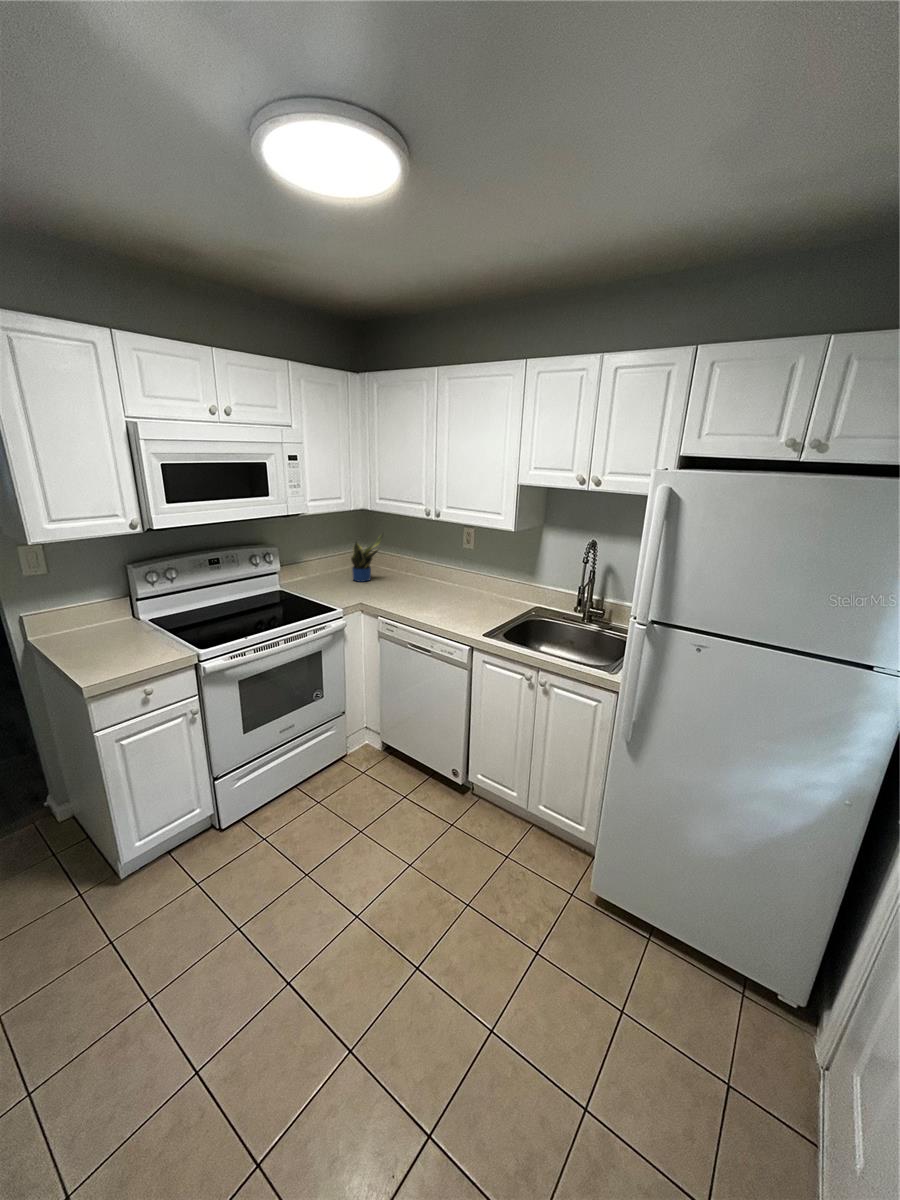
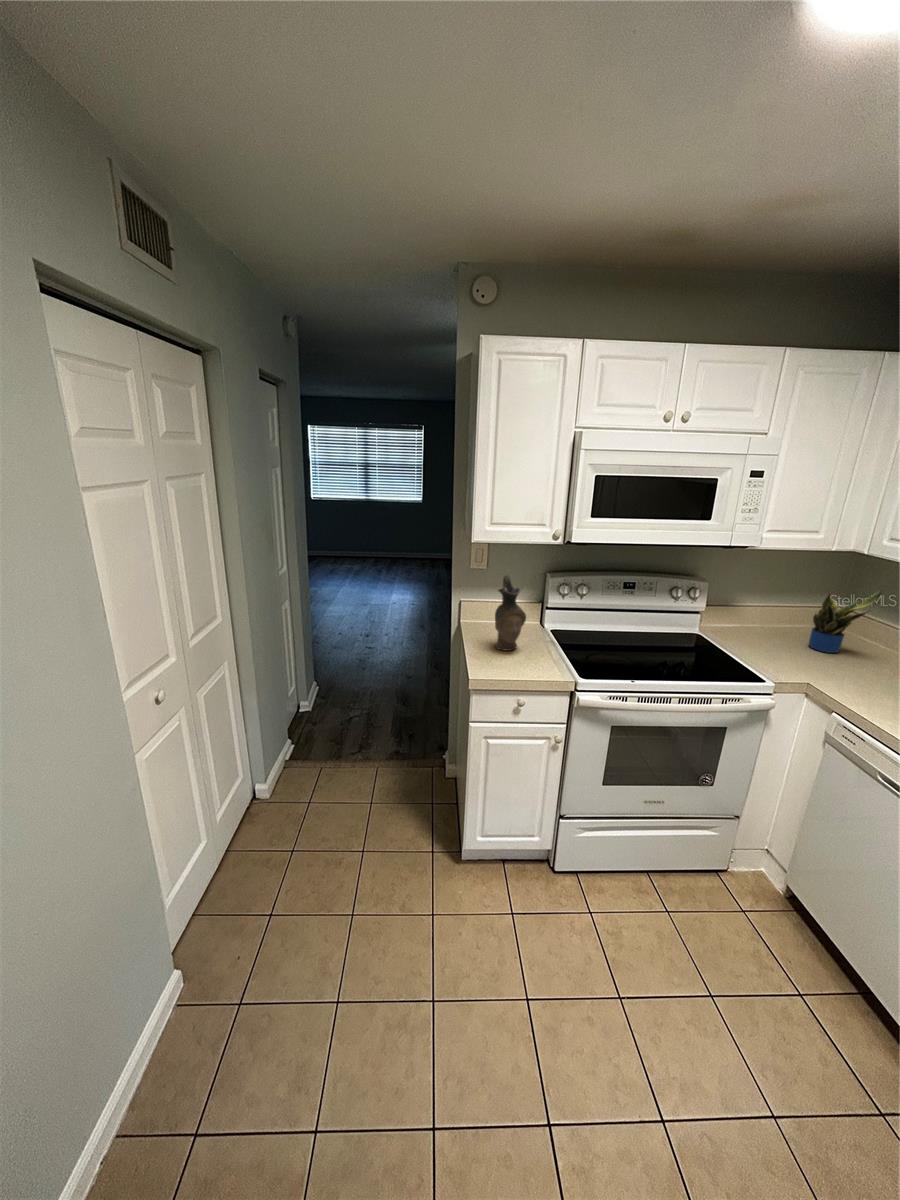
ceramic pitcher: none [78,574,122,653] -> present [495,575,526,651]

